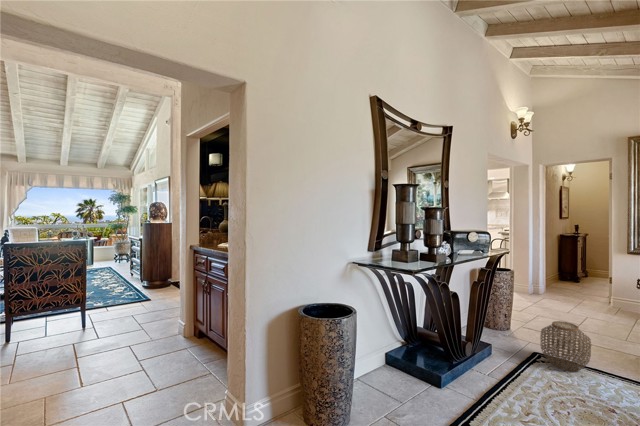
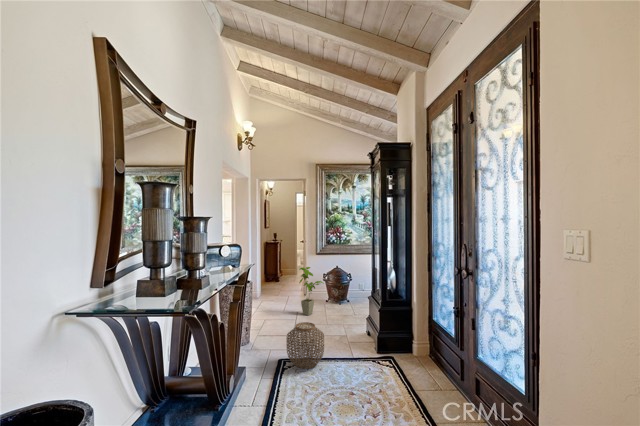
house plant: none [586,267,626,325] -> present [299,267,323,315]

